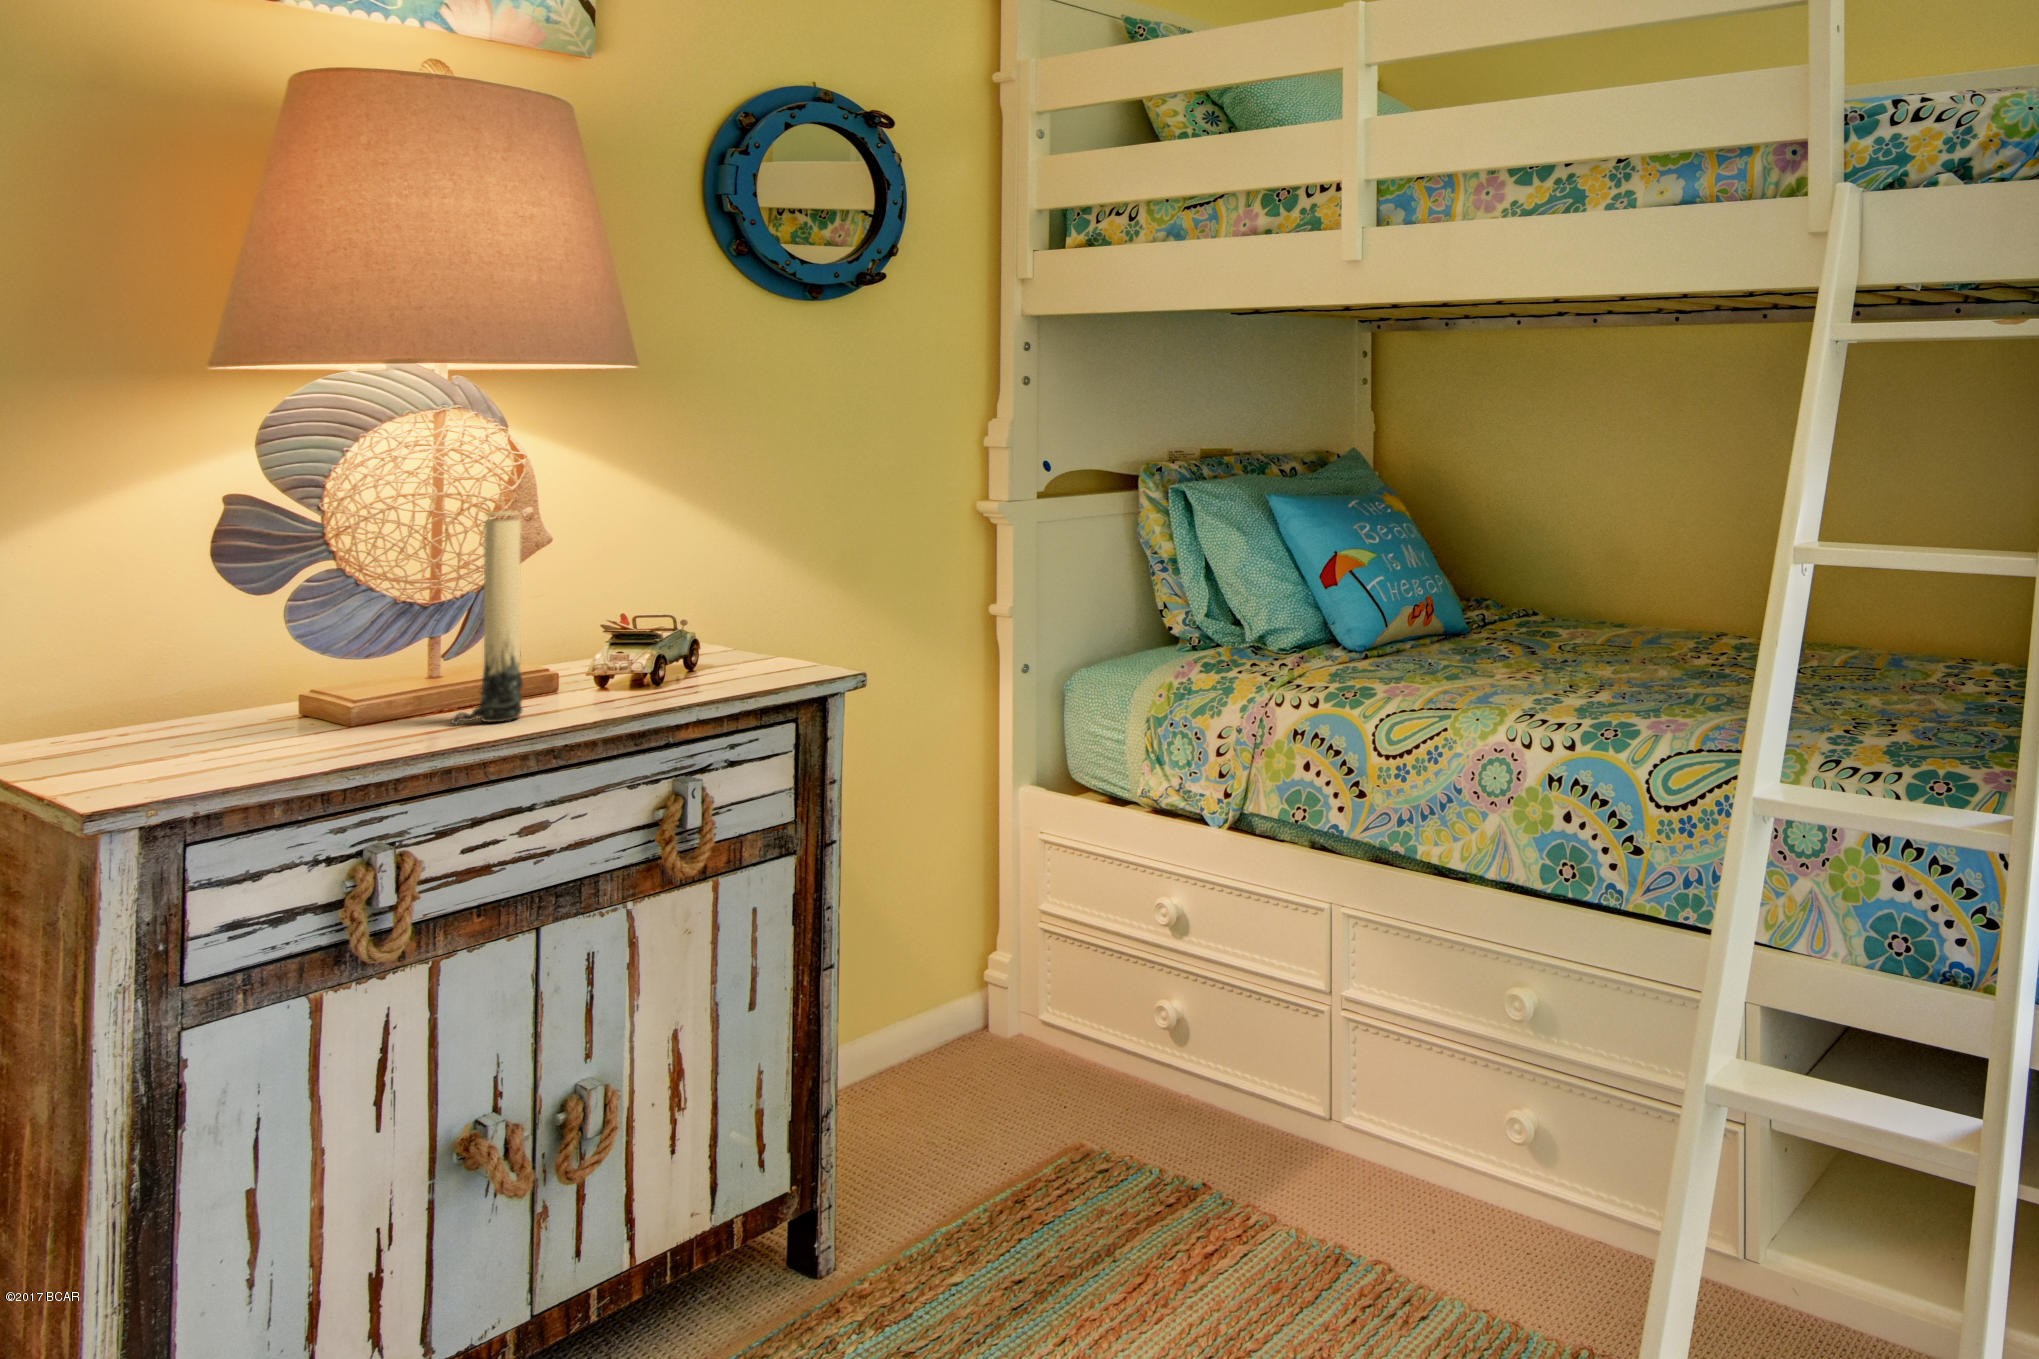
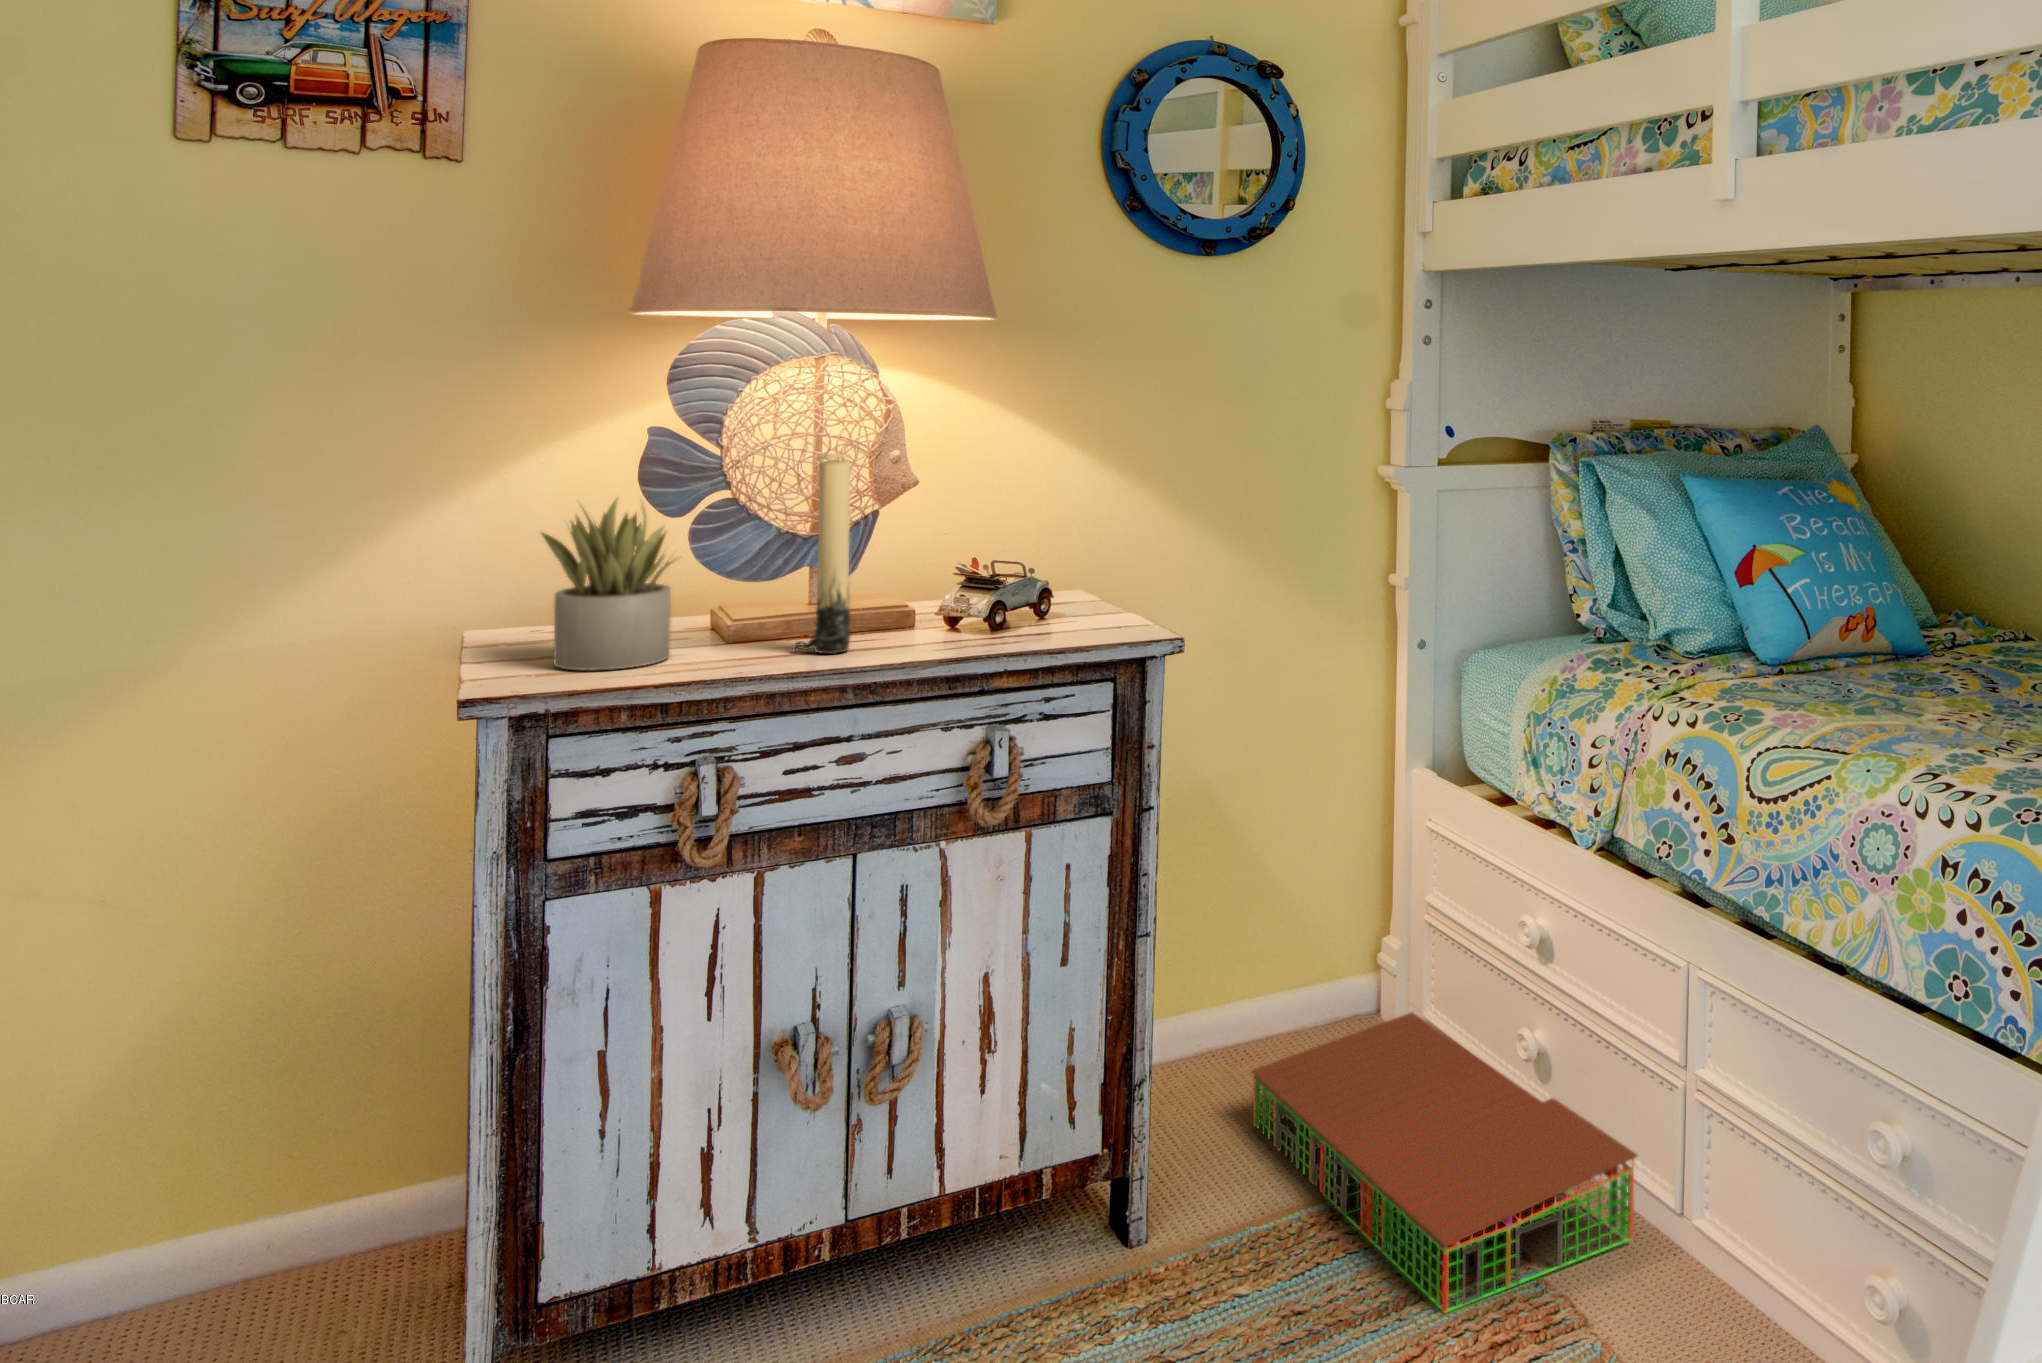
succulent plant: none [131,571,317,770] -> present [542,498,673,670]
storage bin: none [893,1008,1289,1247] -> present [1252,1012,1637,1313]

